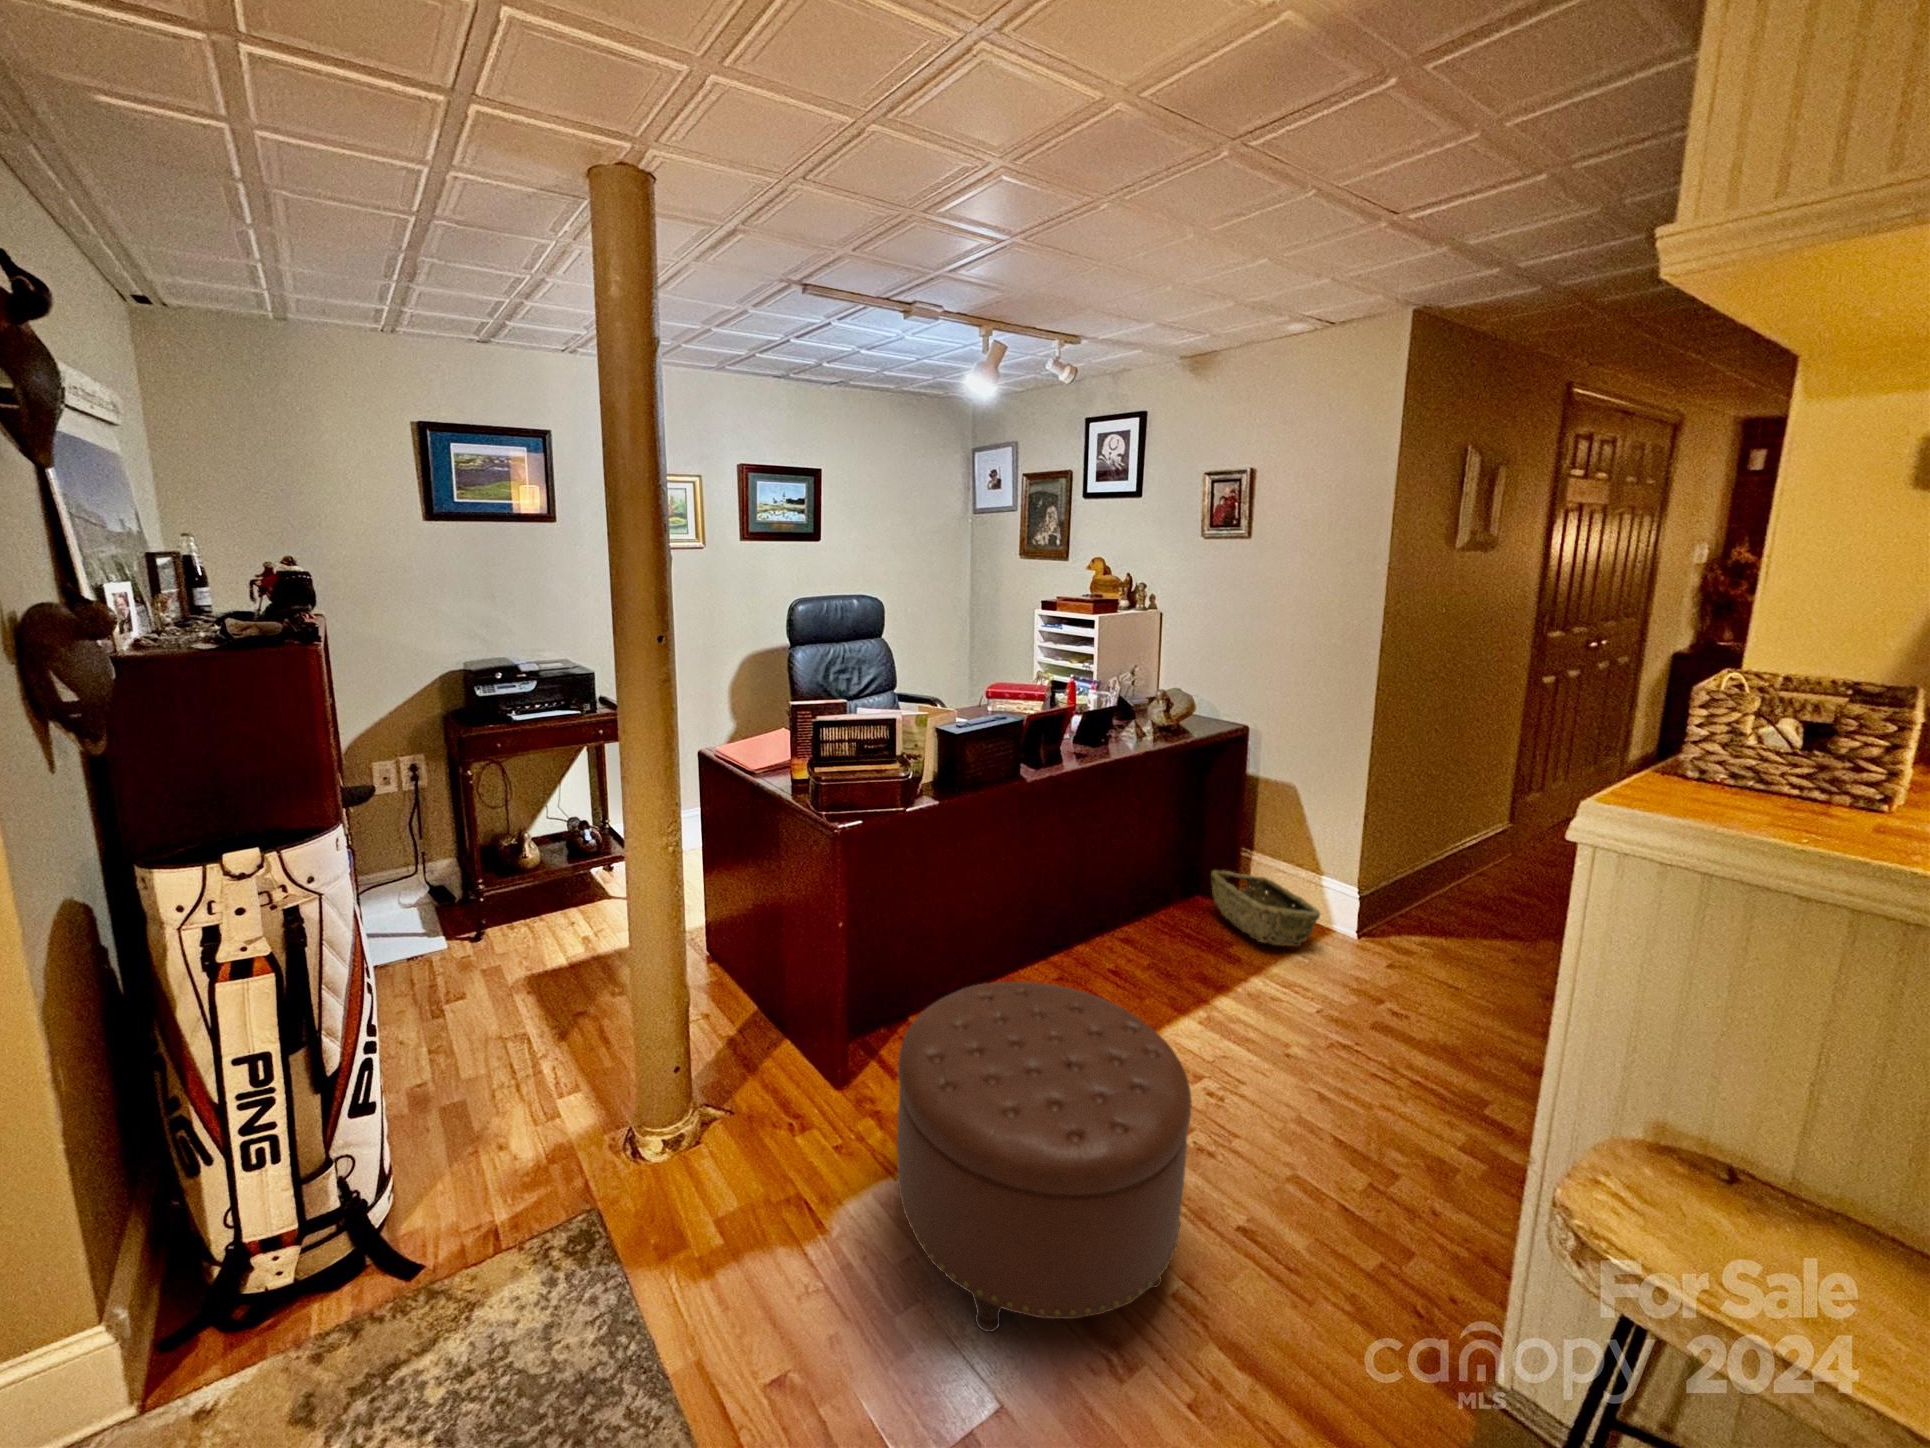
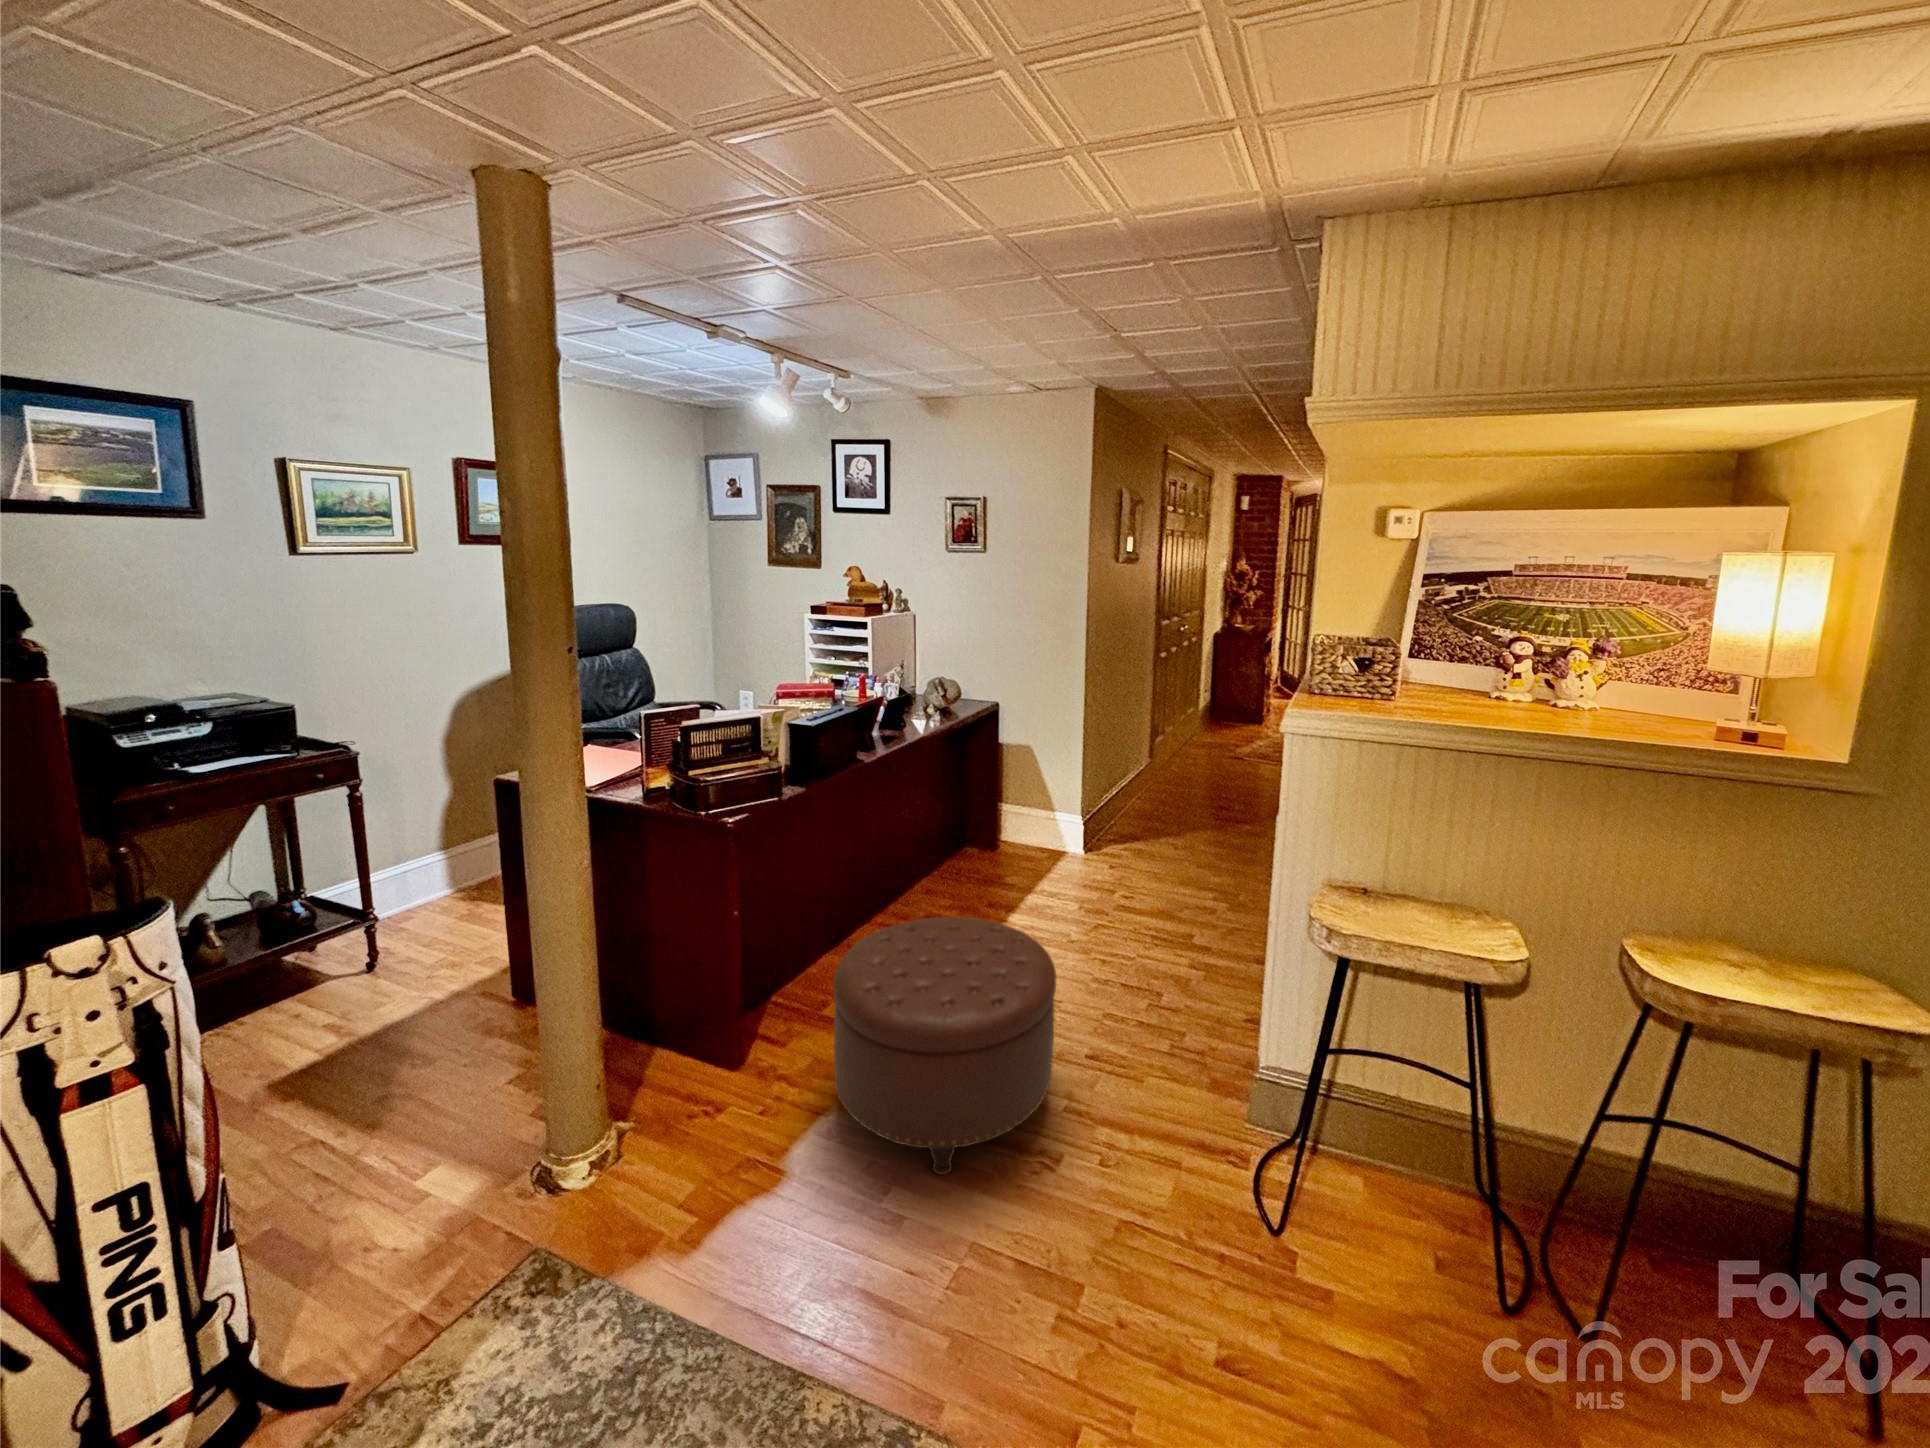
woven basket: present [1211,870,1320,946] -> none [979,819,1061,867]

